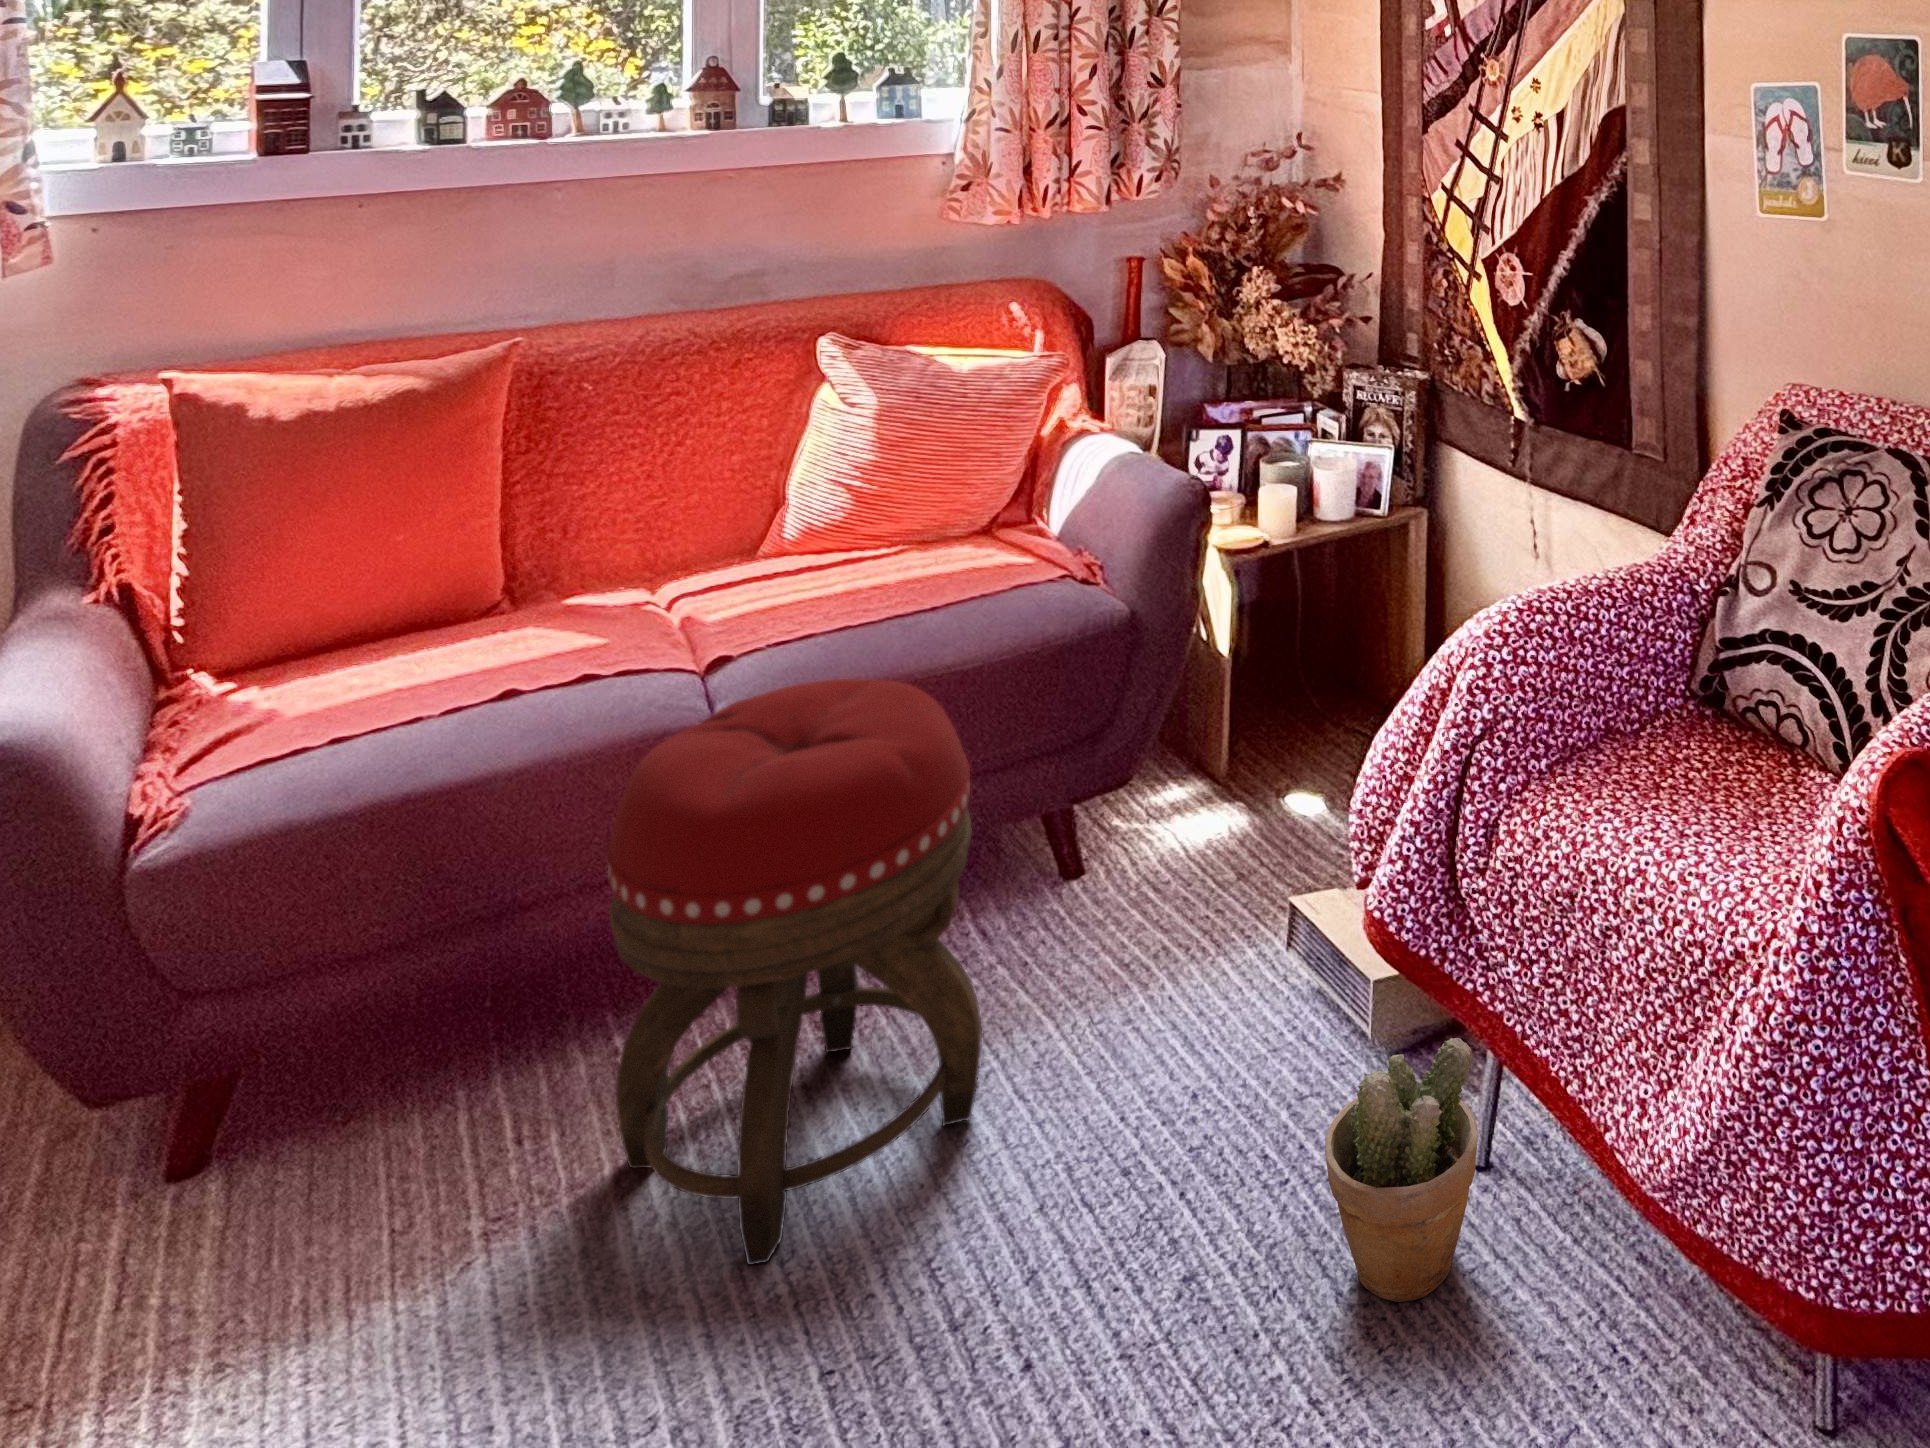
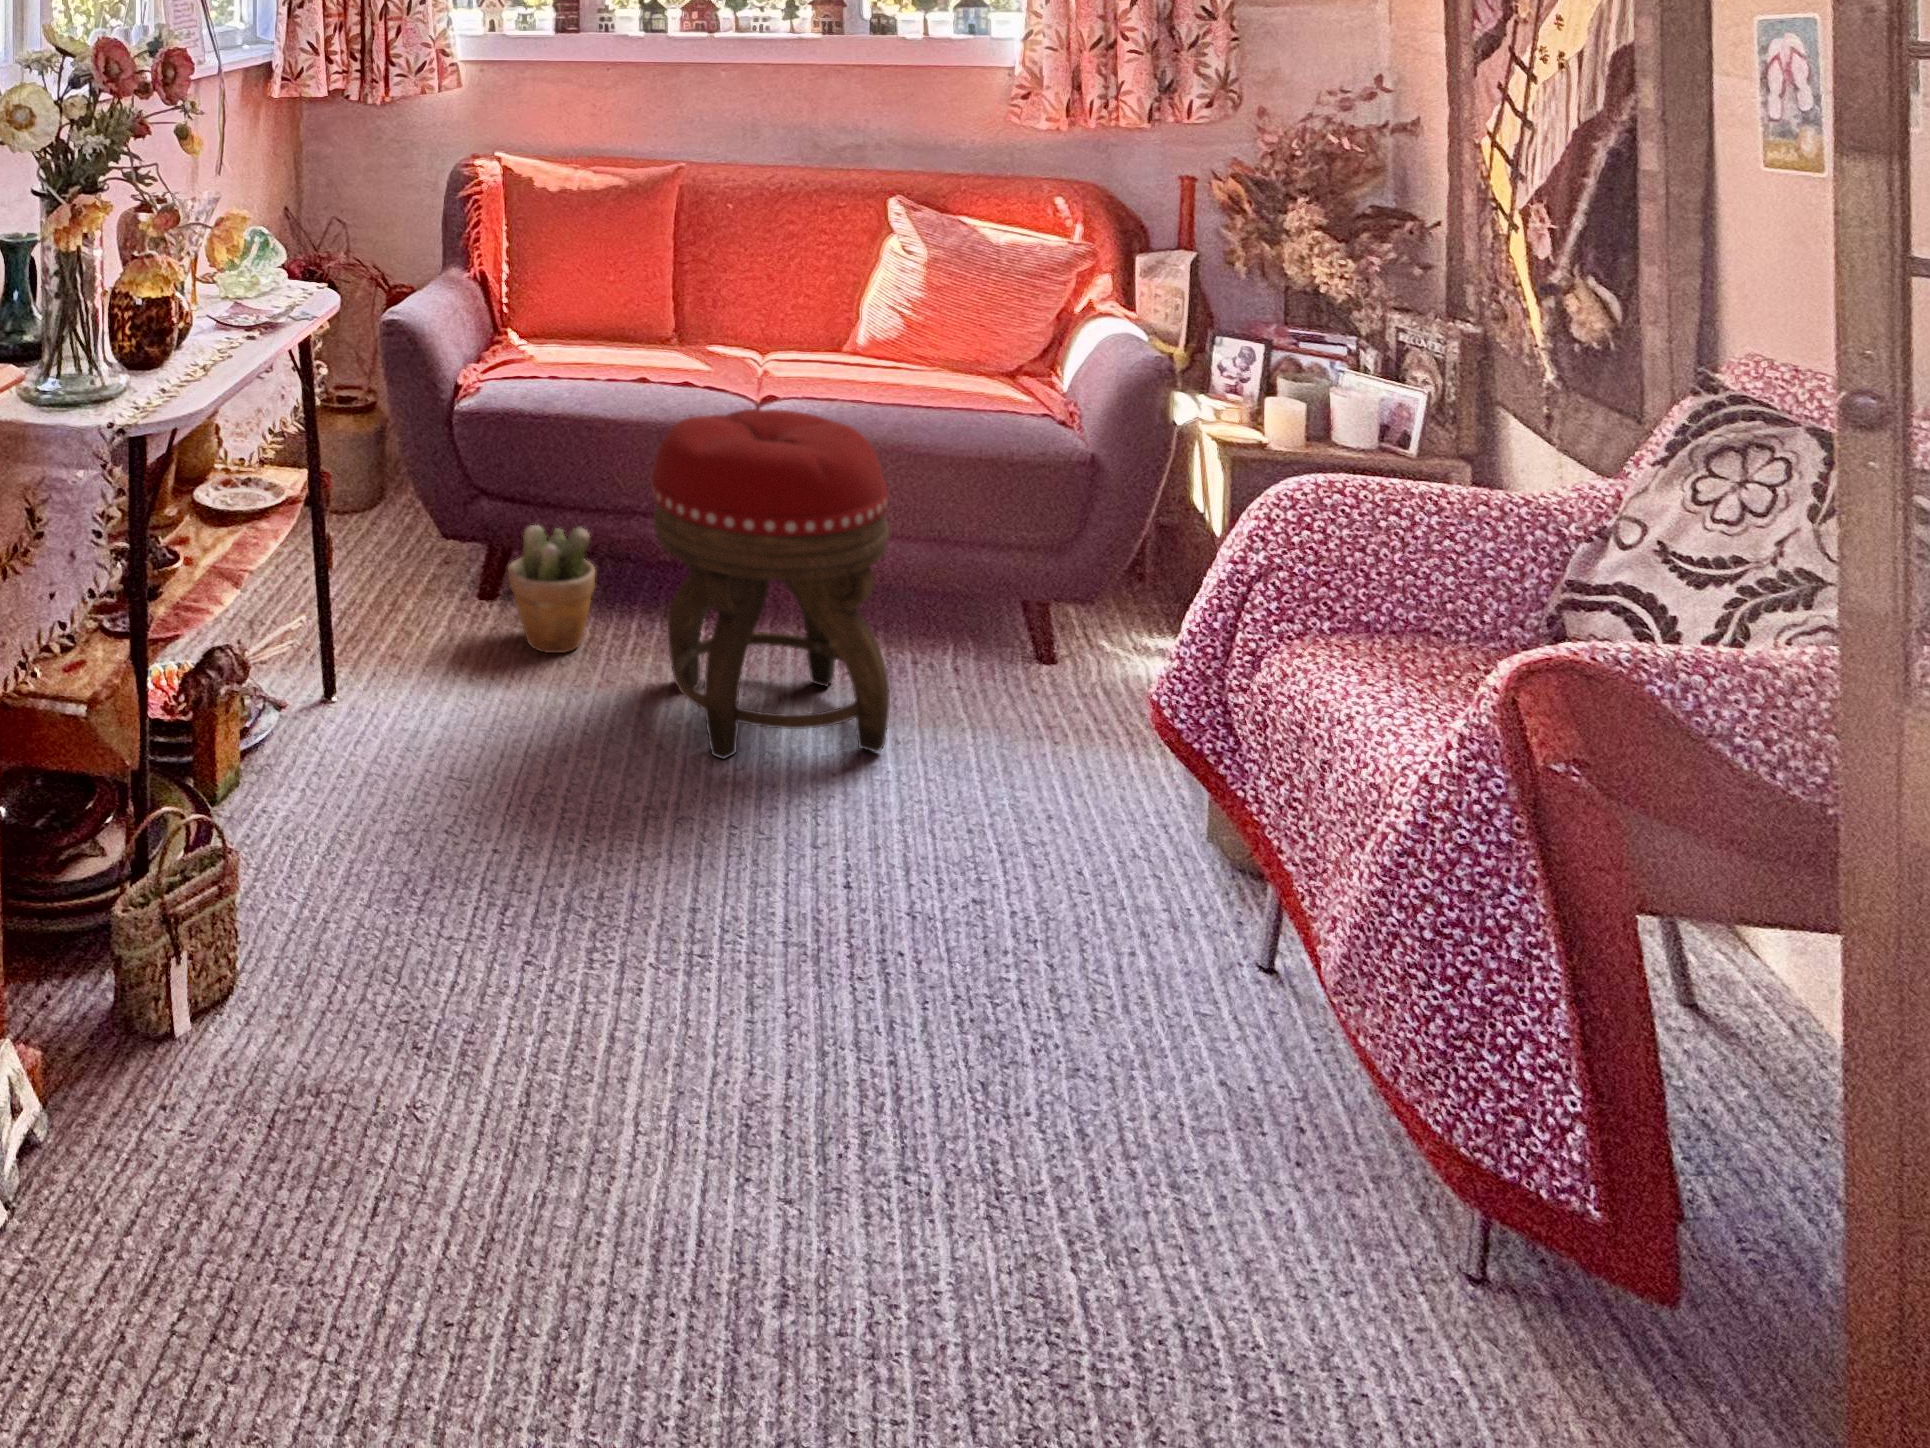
potted plant: present [1325,1038,1478,1302] -> present [508,525,595,653]

